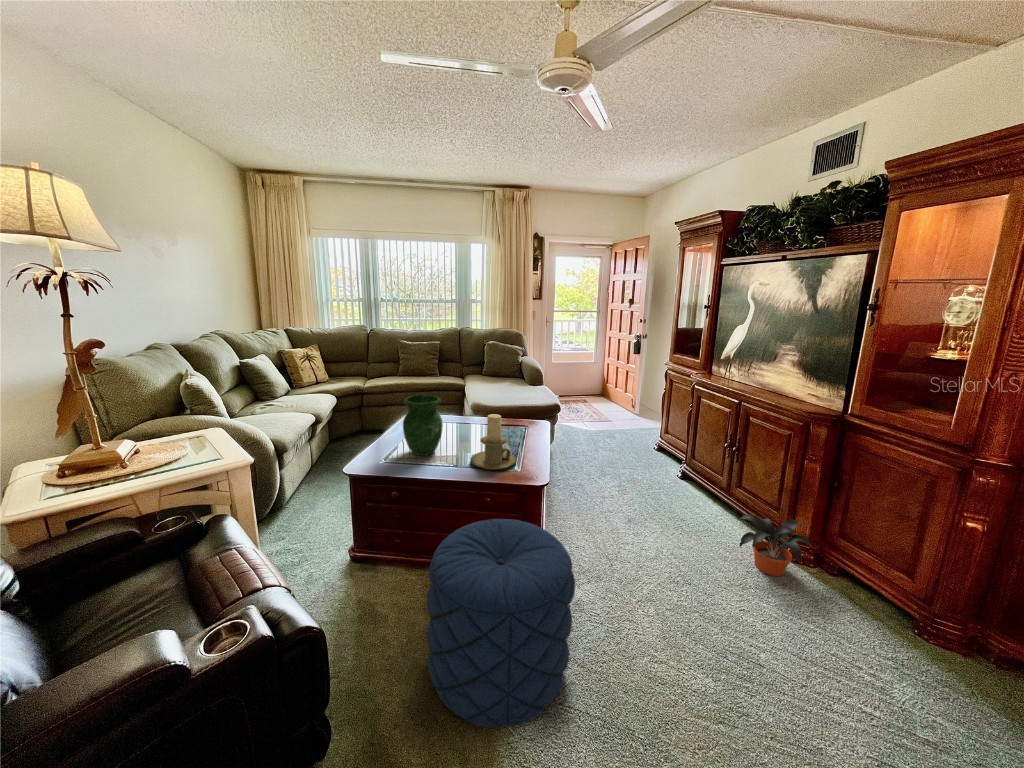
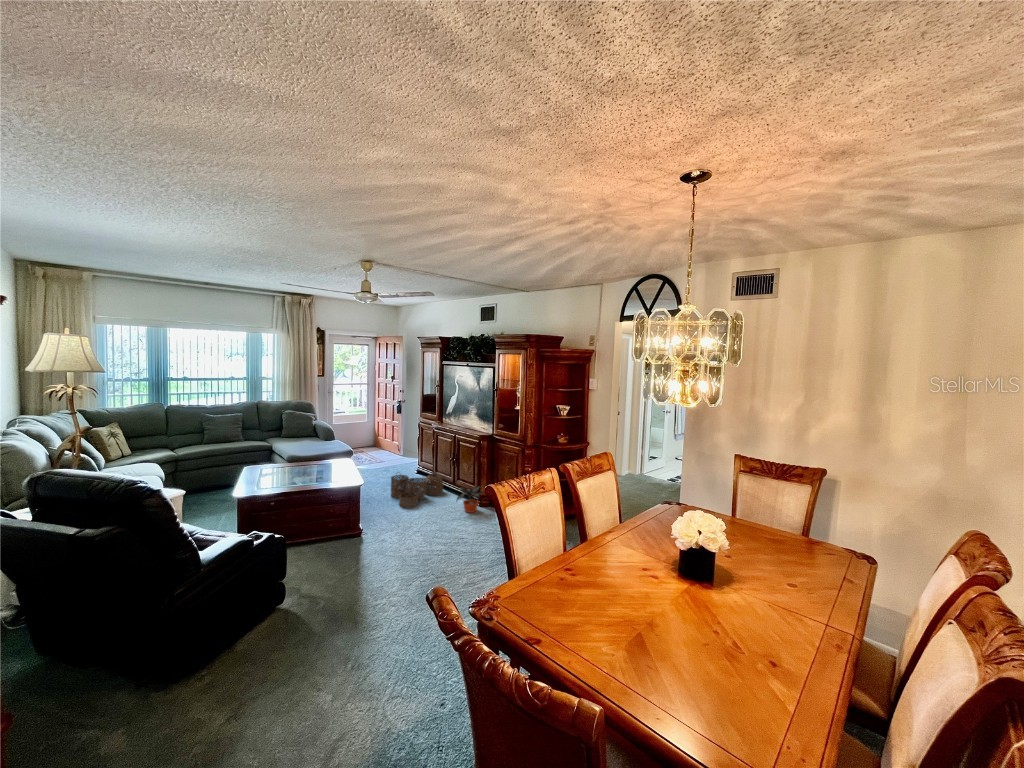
vase: present [403,395,443,456] -> none [265,447,292,484]
candle holder: present [470,414,517,470] -> none [313,453,342,483]
woven basket: none [610,450,705,524] -> present [391,474,443,508]
pouf: present [427,519,575,728] -> none [316,495,386,574]

